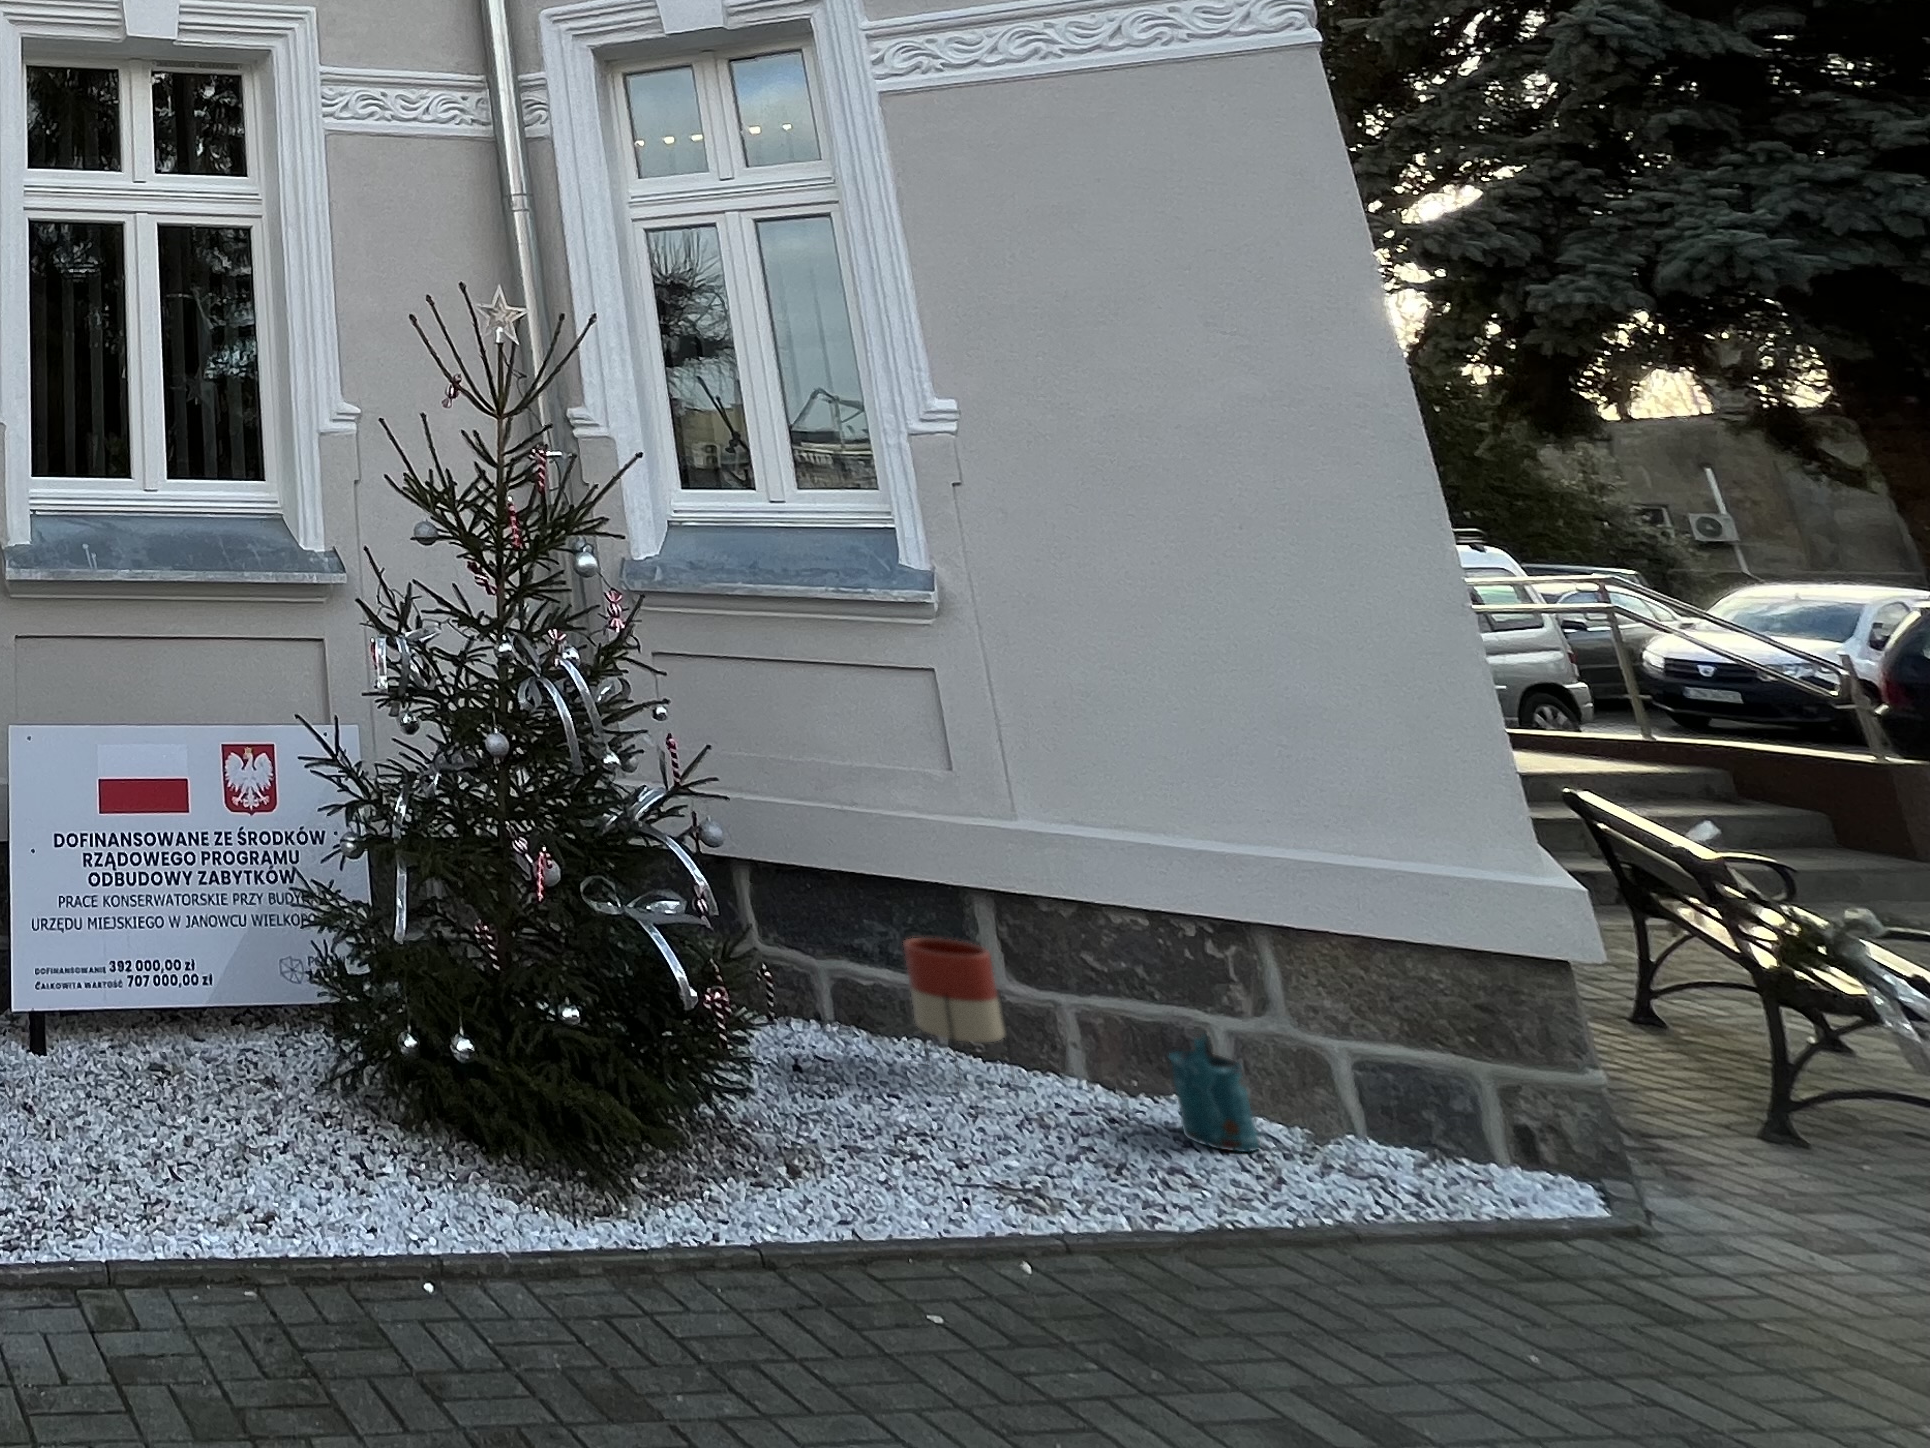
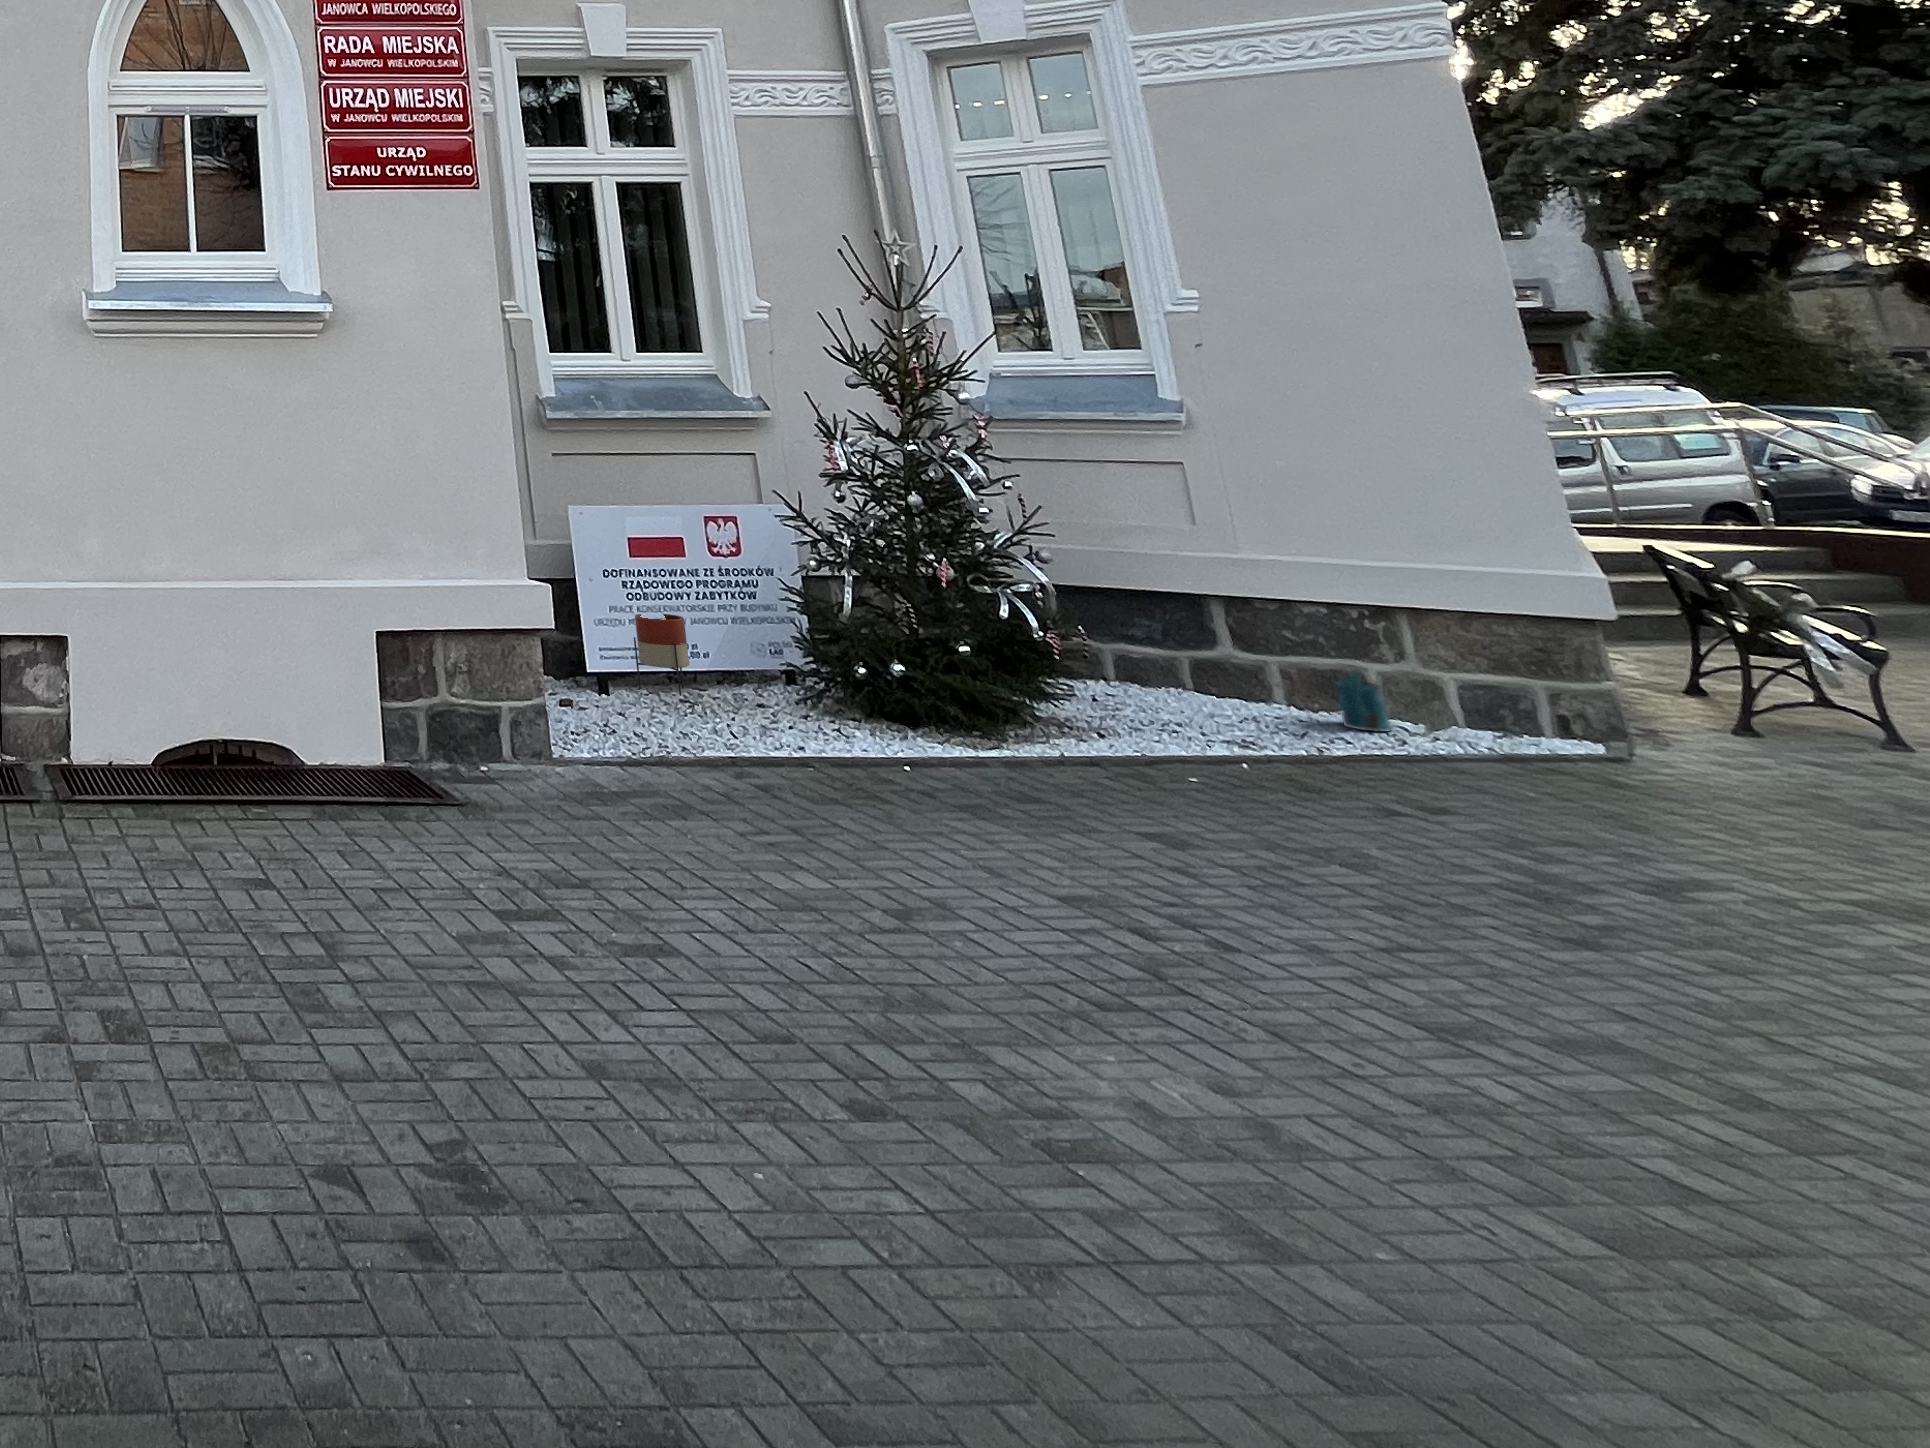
planter: present [904,938,1014,1080] -> present [634,614,689,696]

